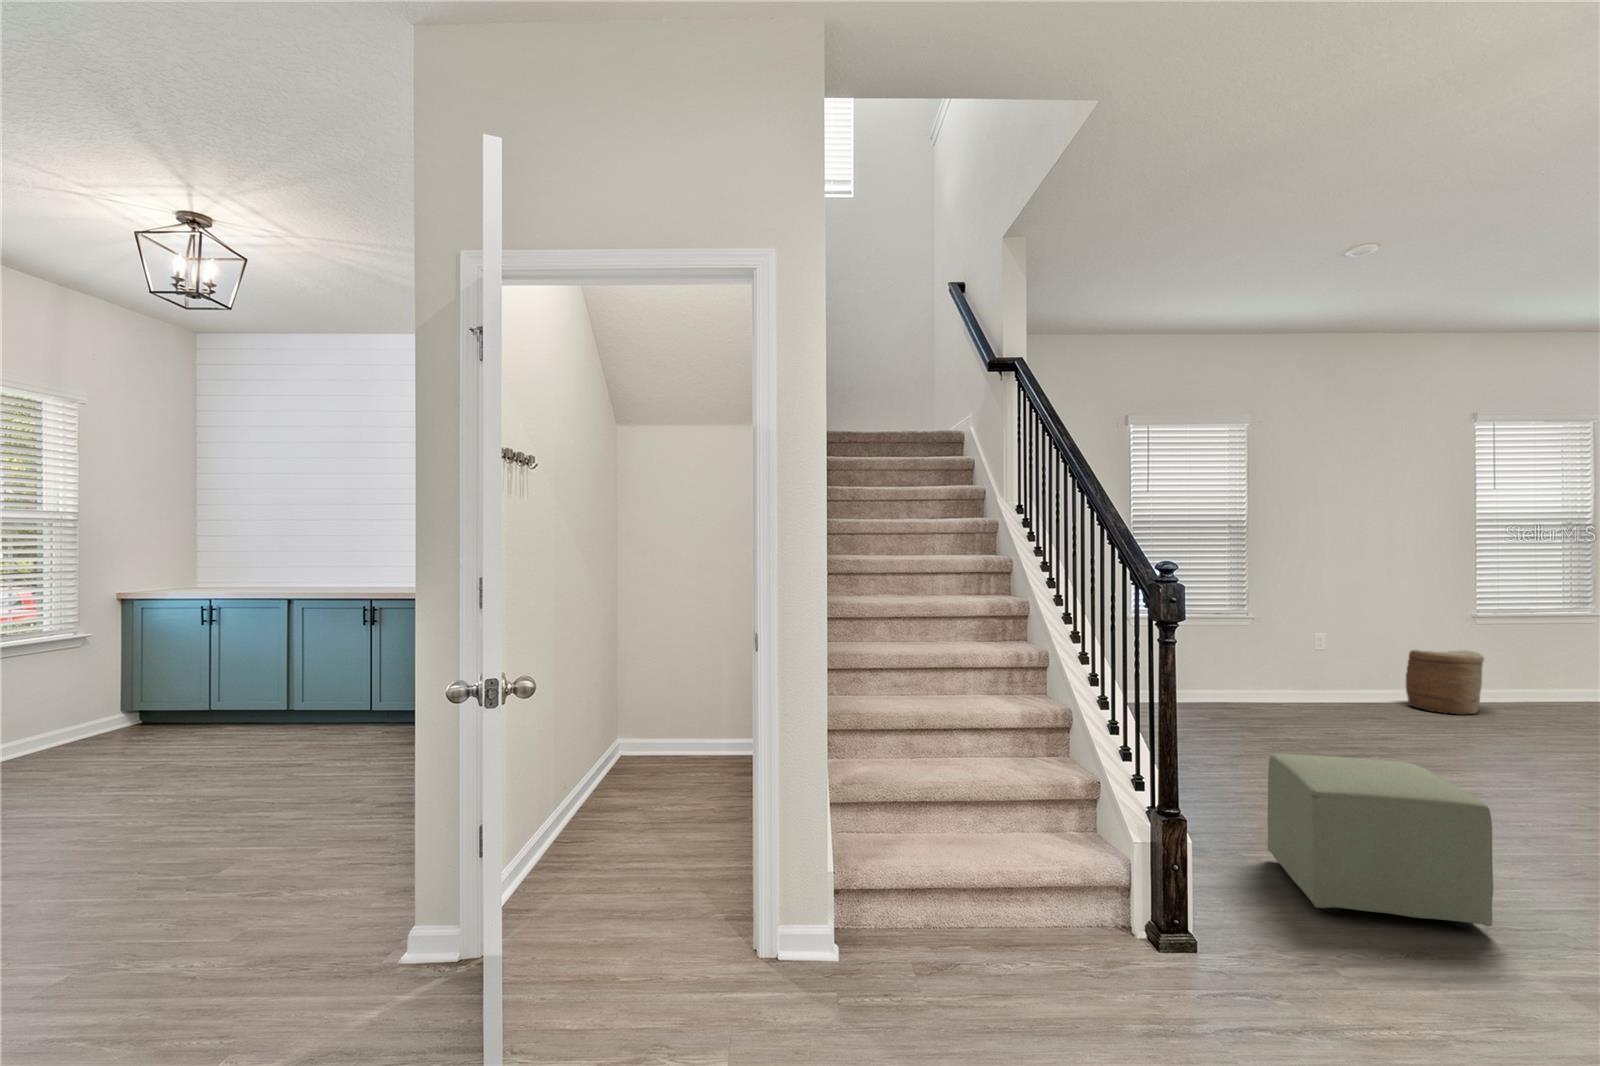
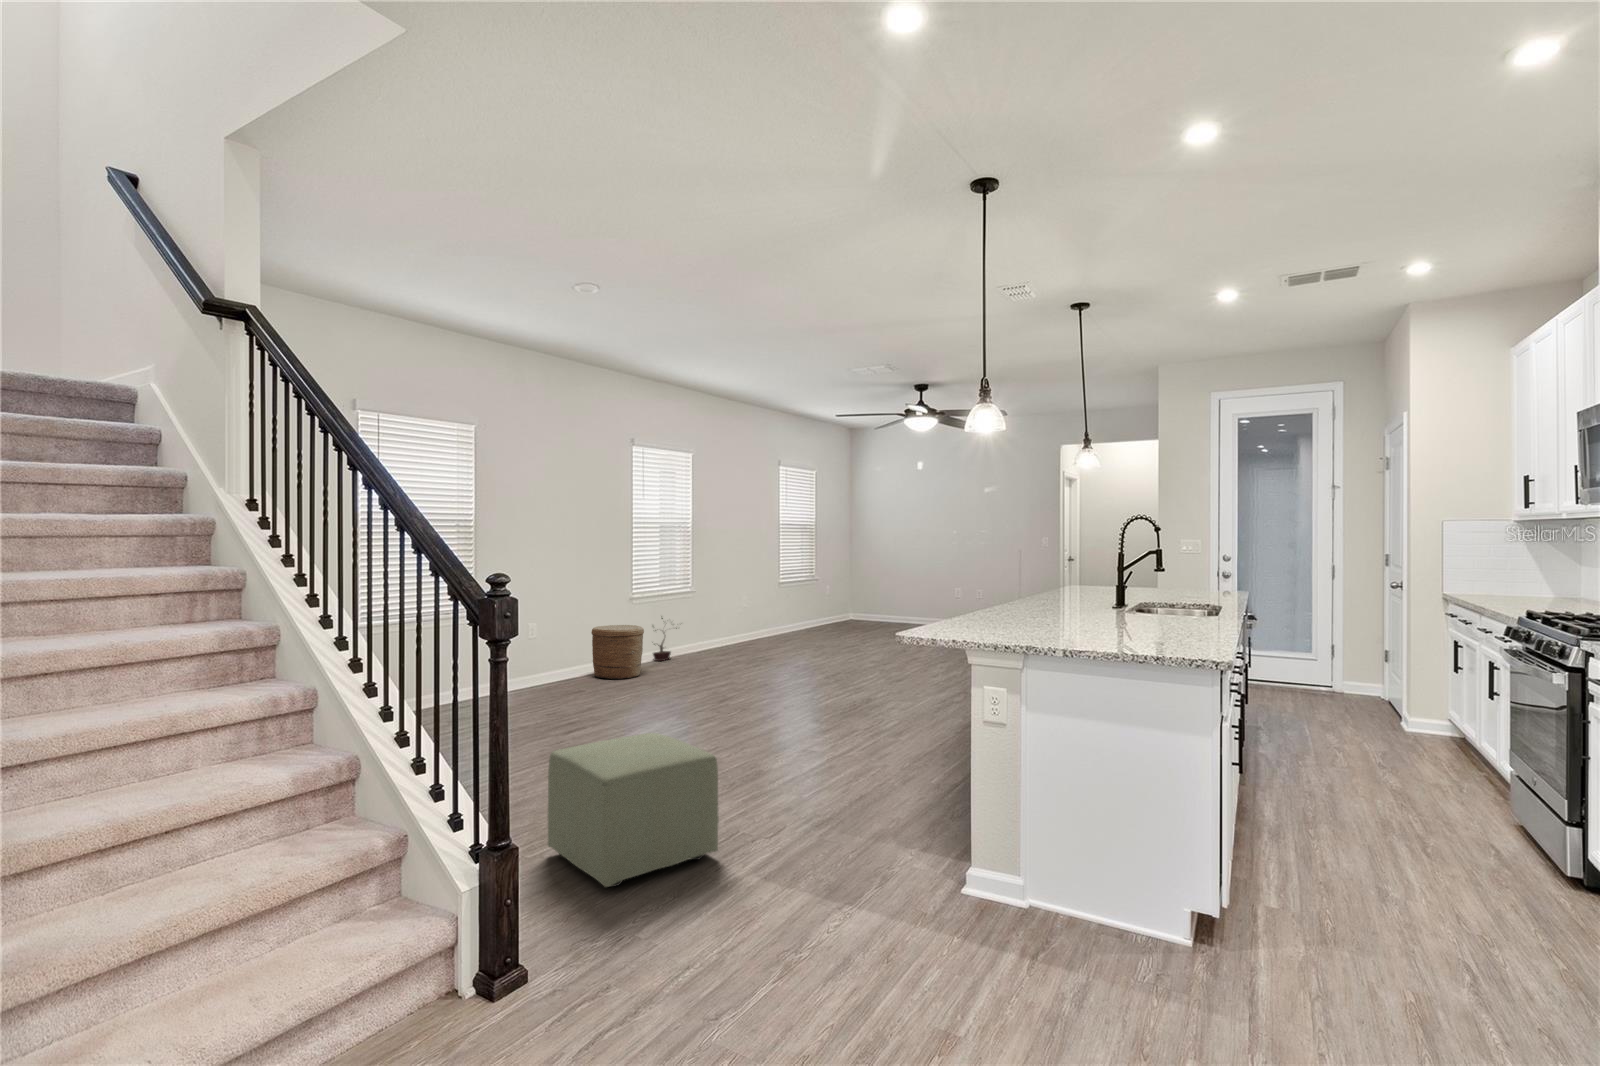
potted plant: none [1505,643,1564,703] -> present [653,618,677,661]

